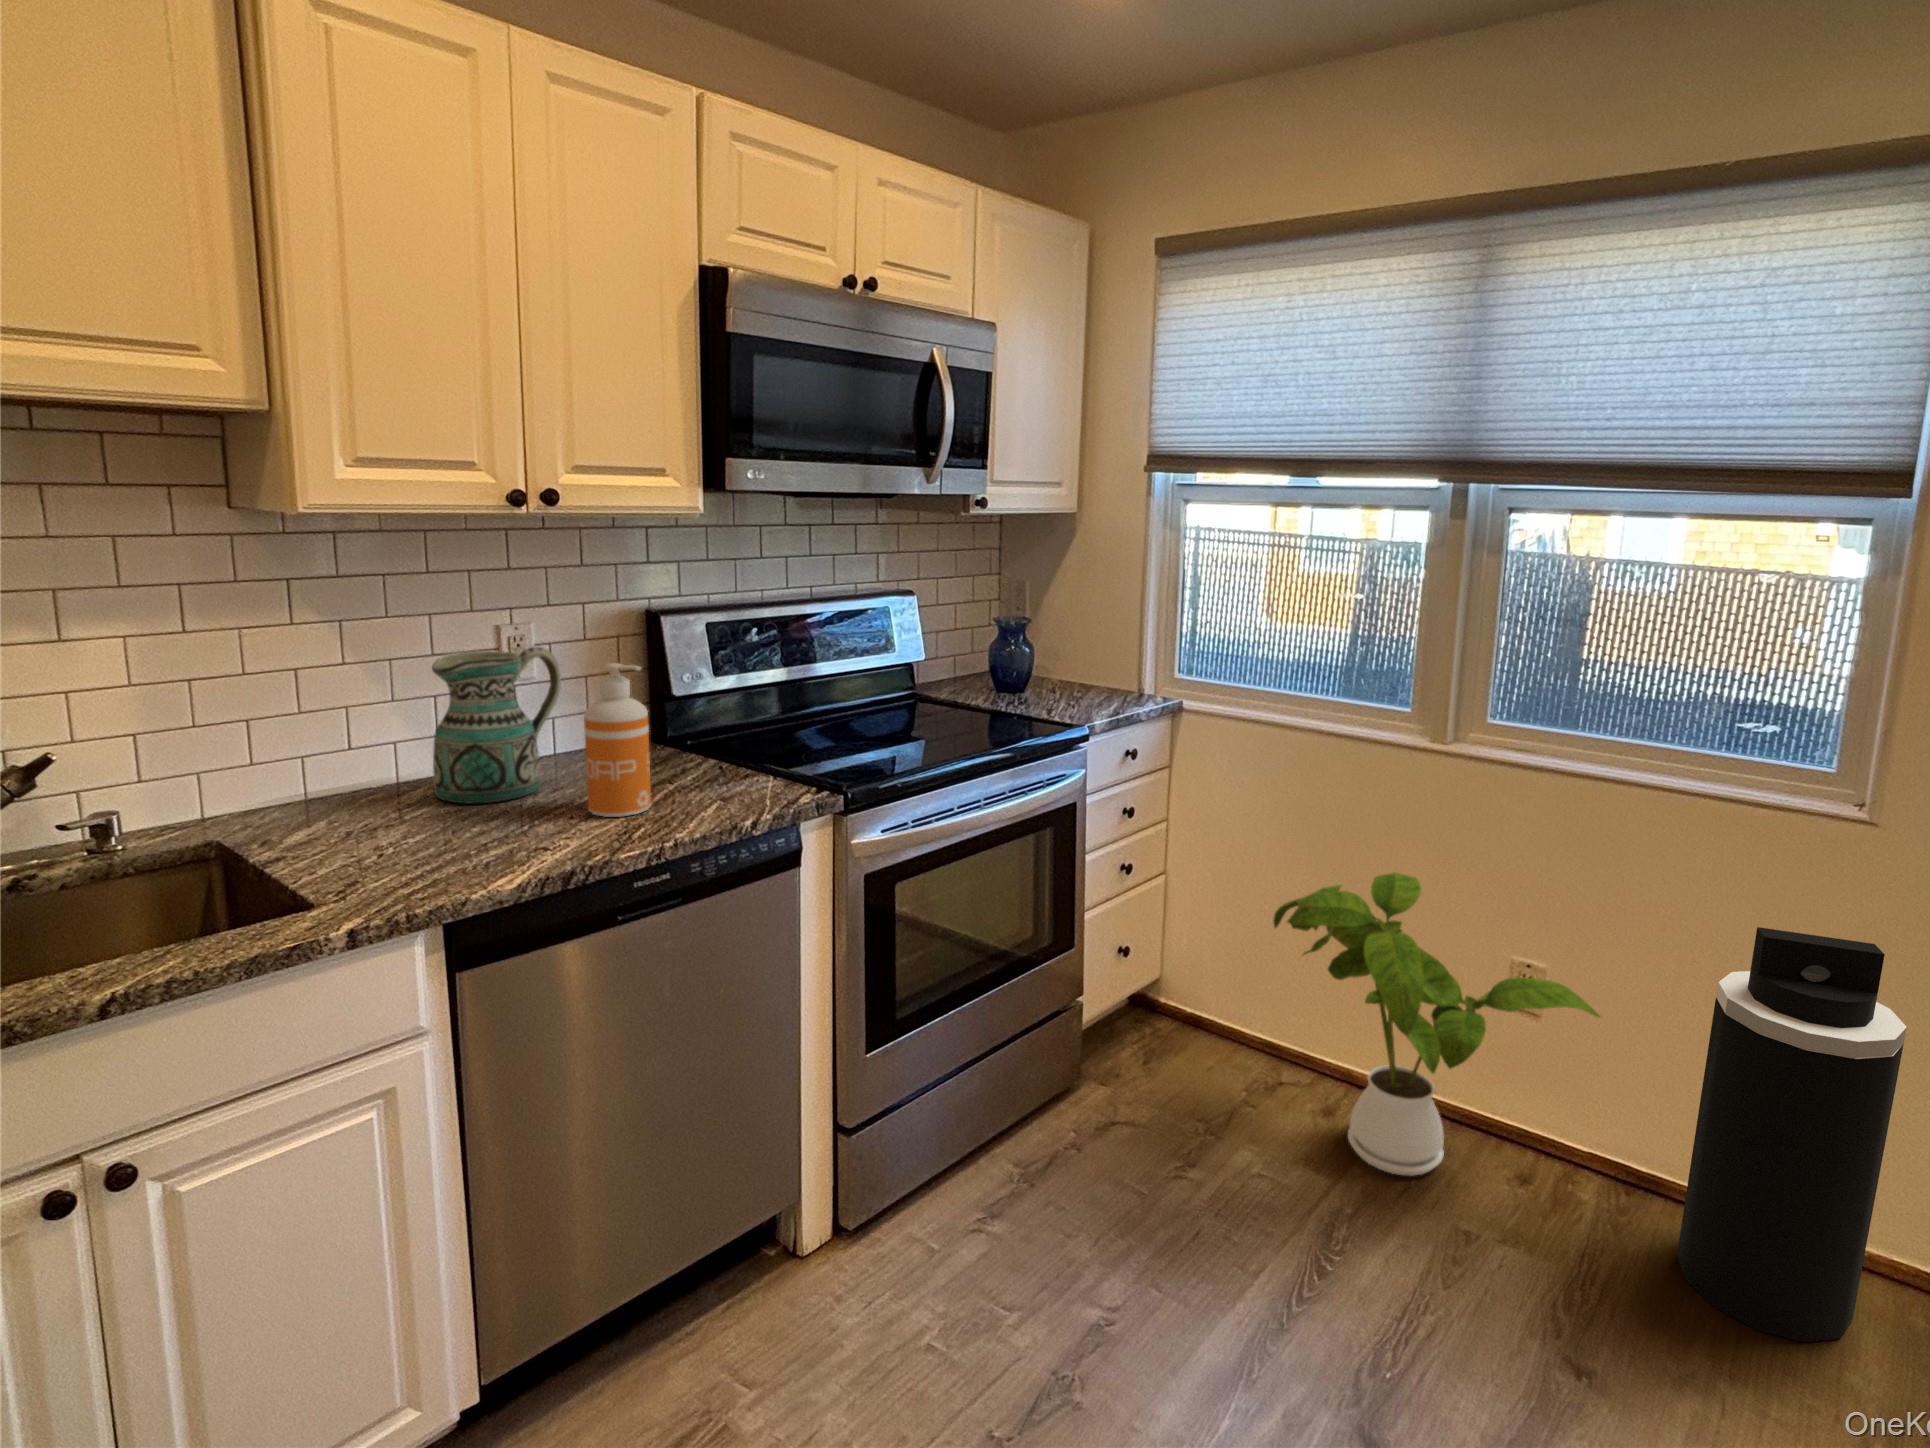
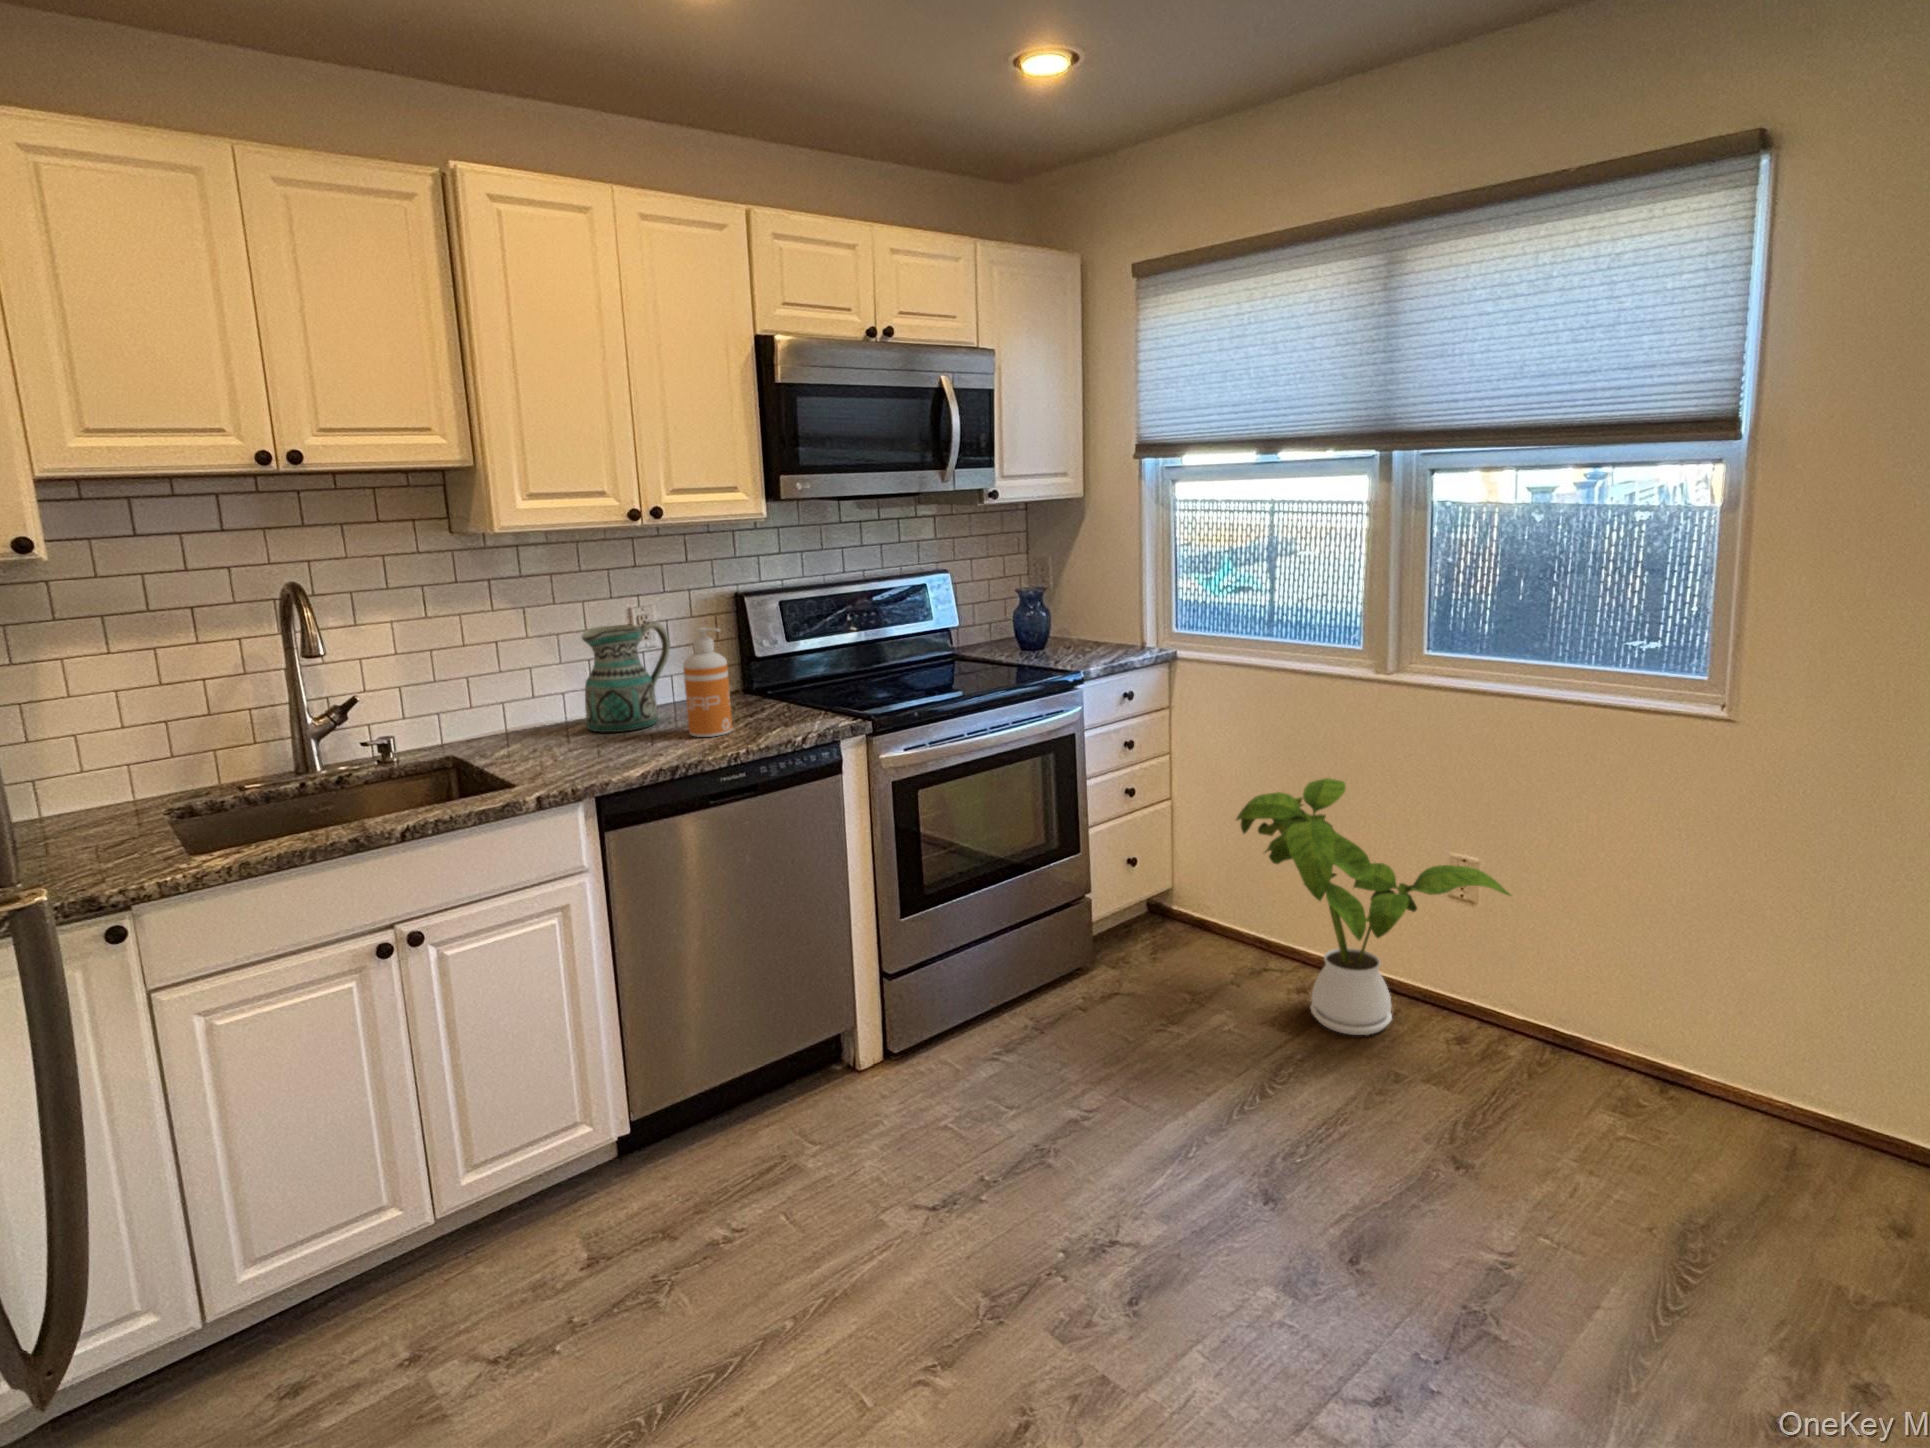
trash can: present [1677,927,1907,1343] -> none [1579,808,1745,1152]

